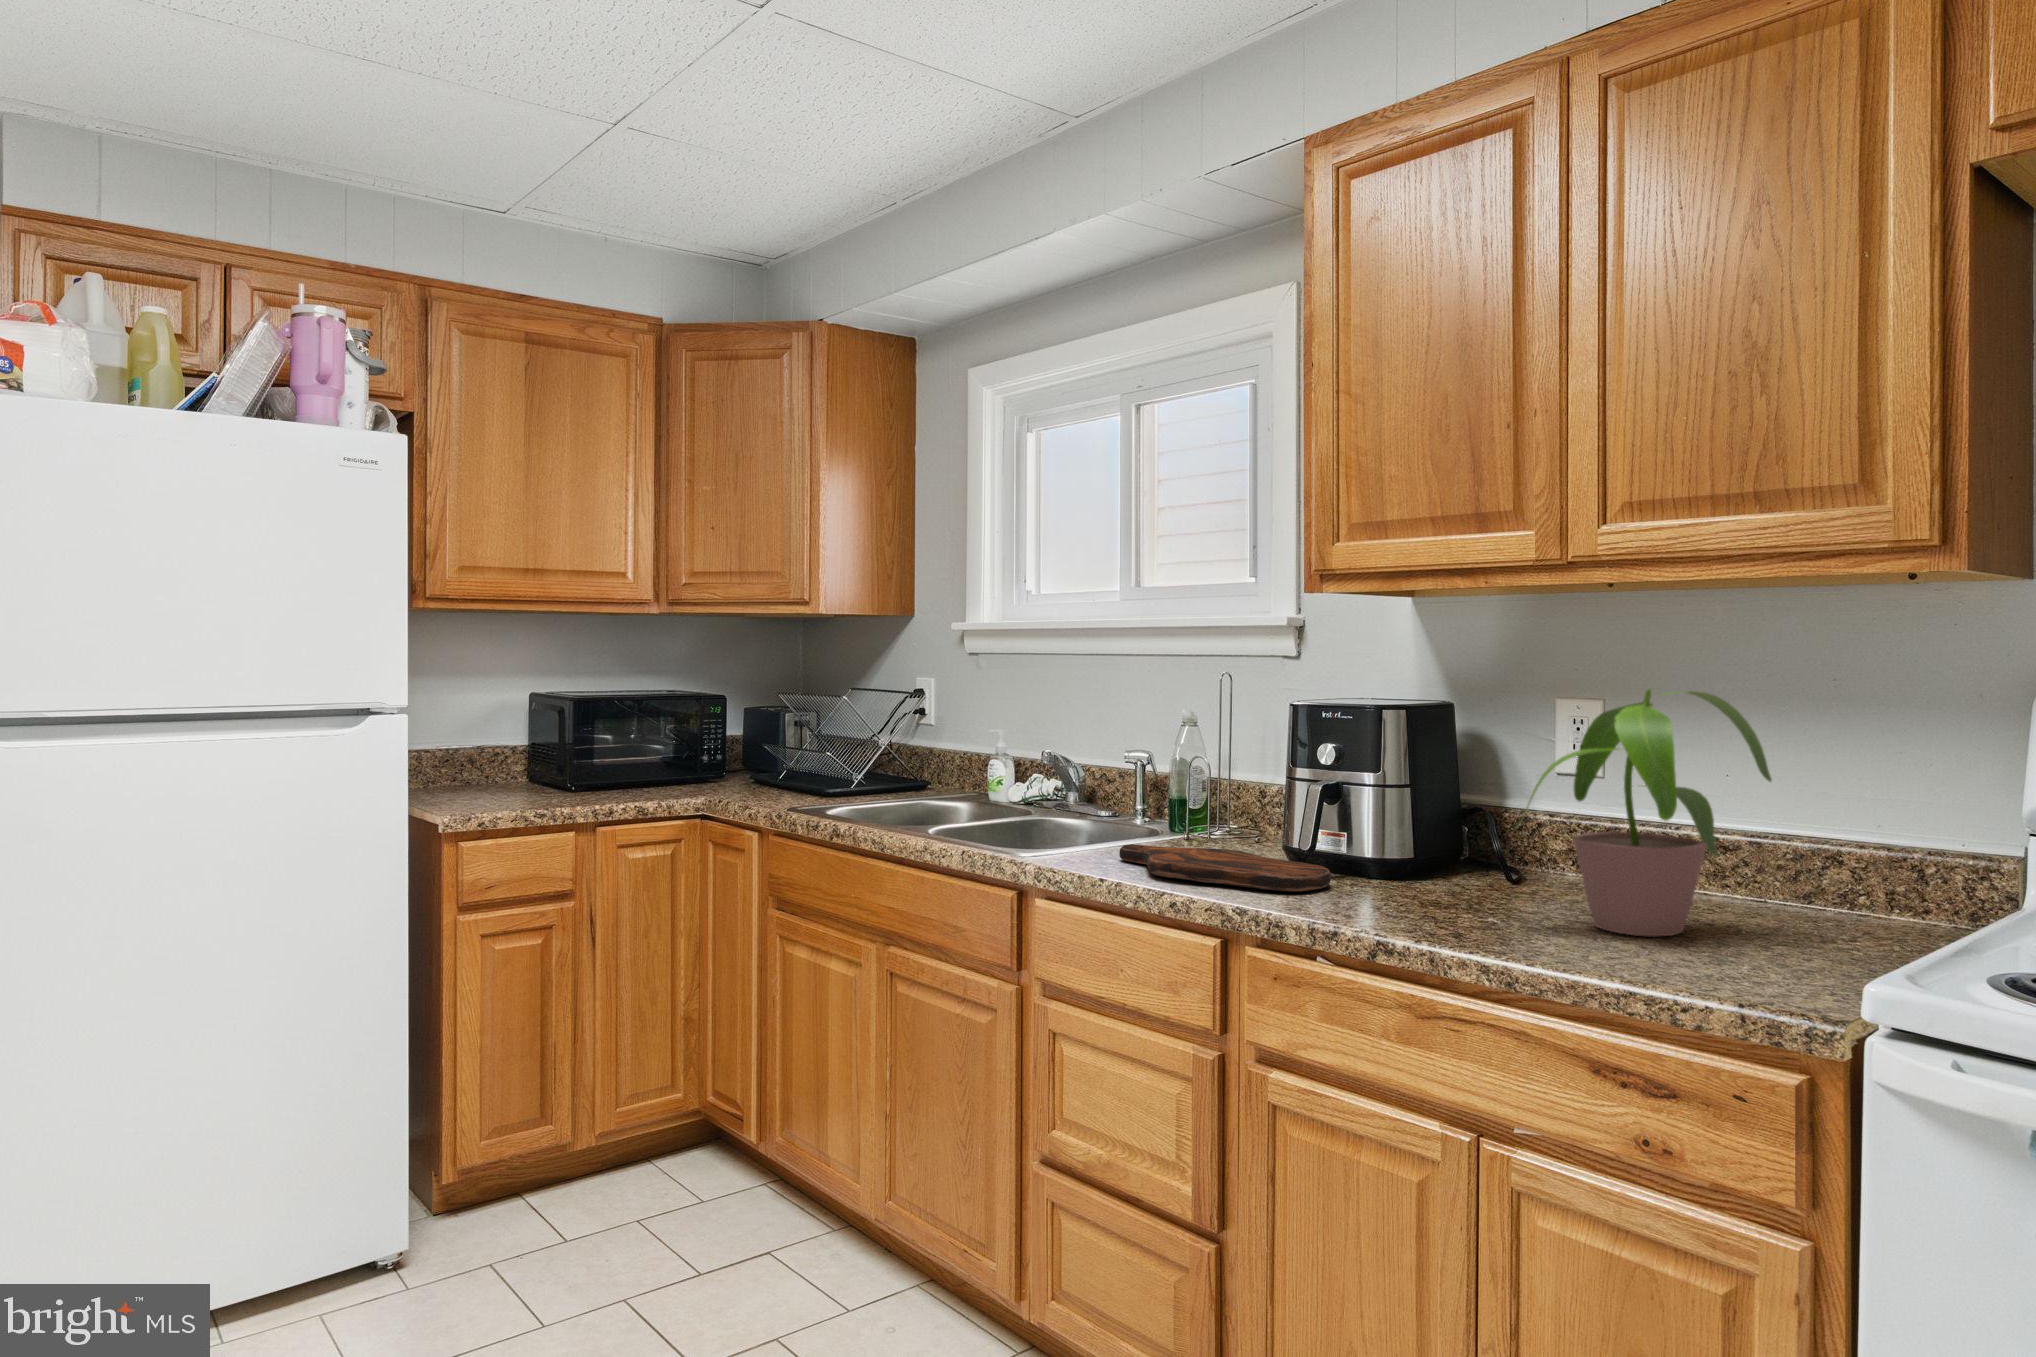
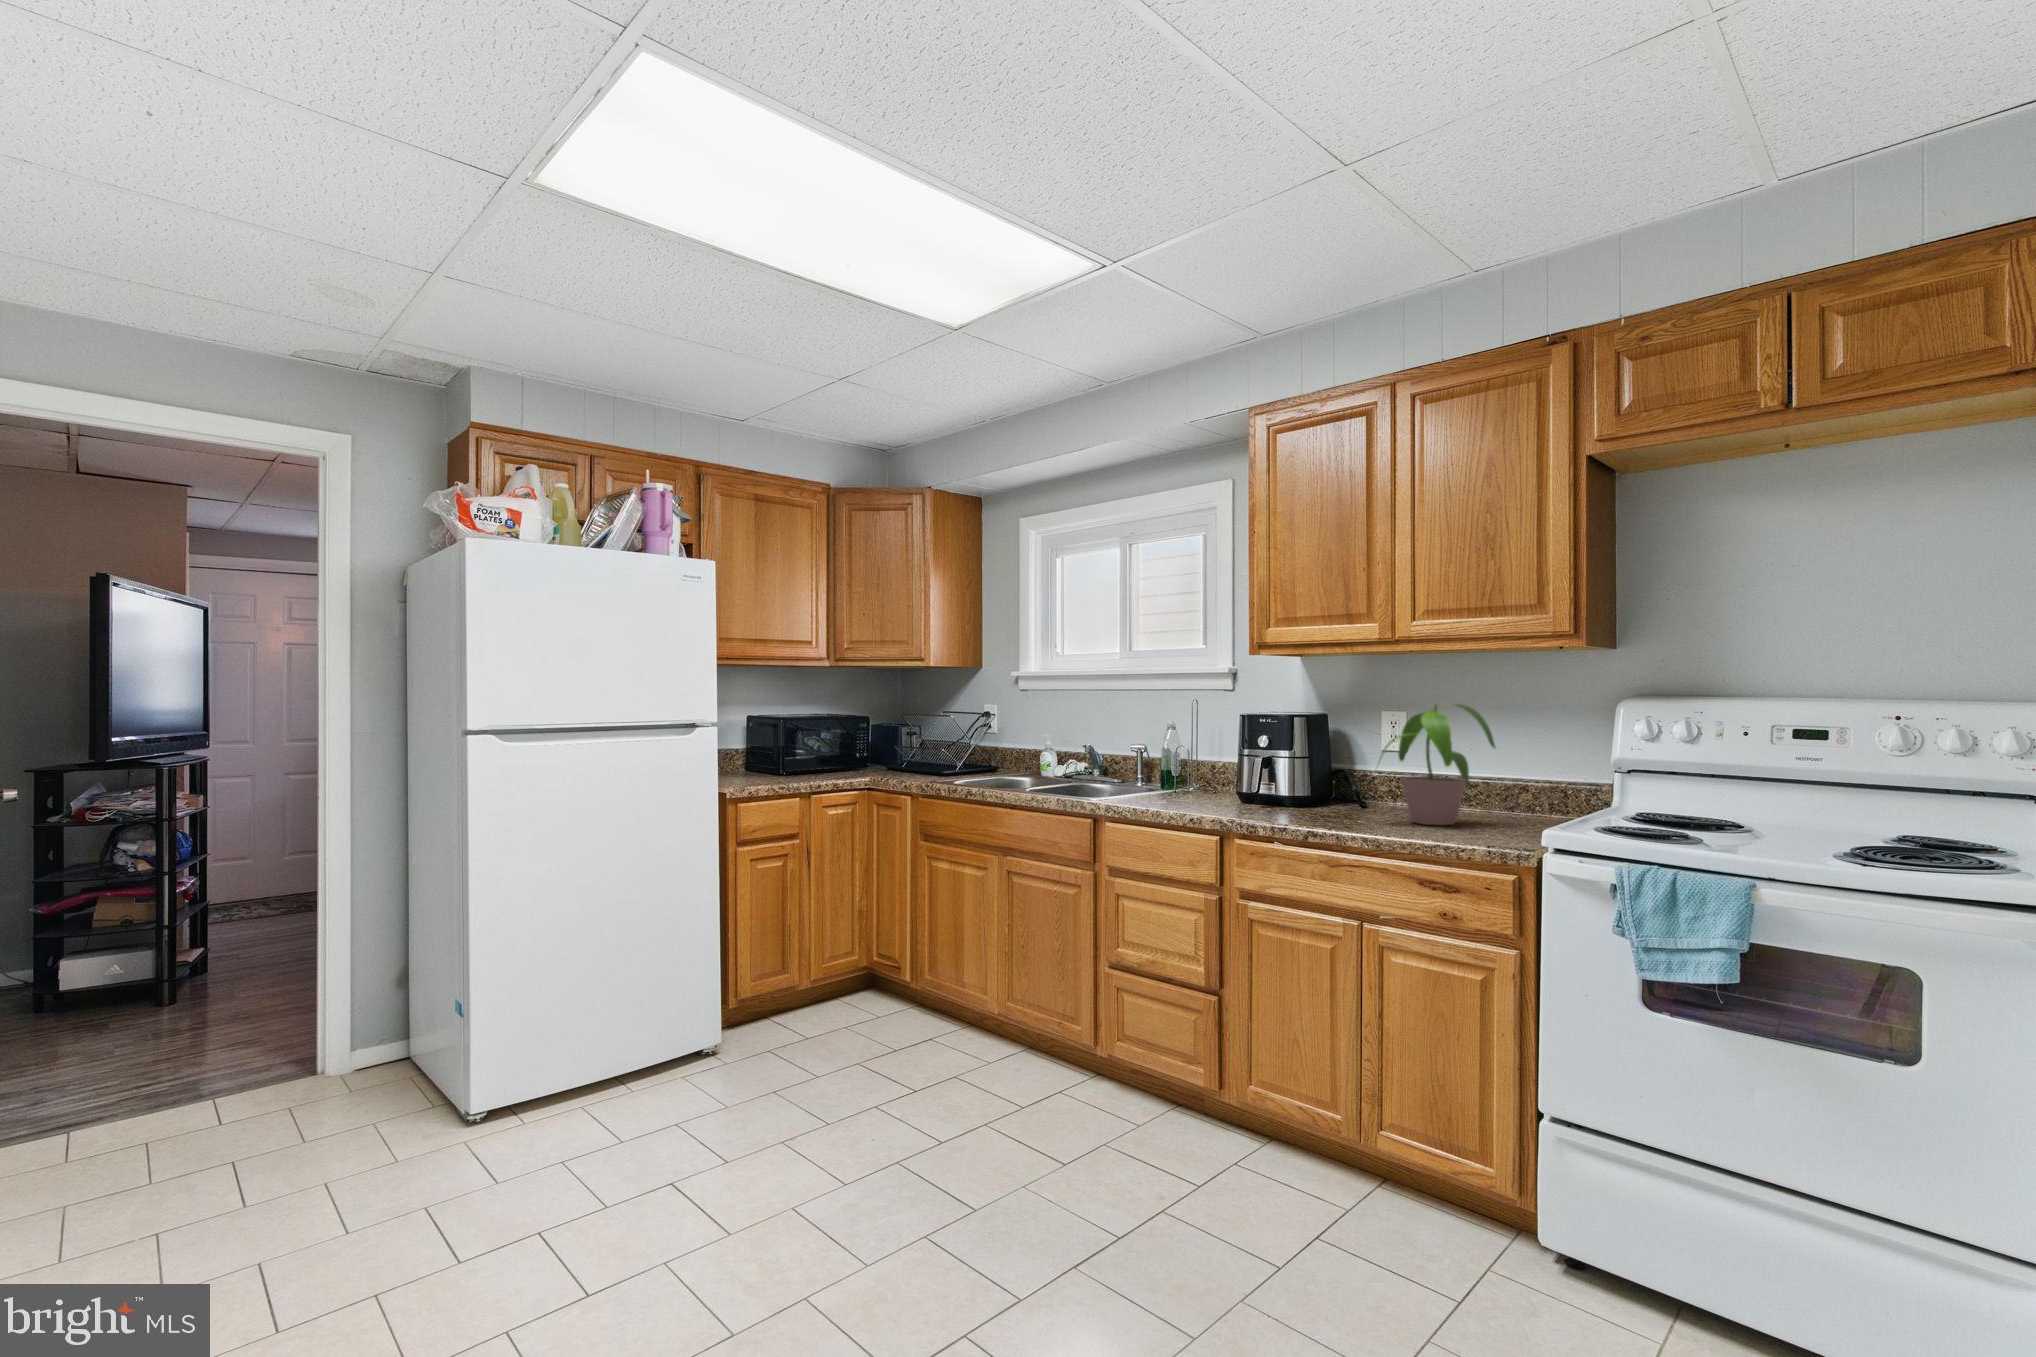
cutting board: present [1119,844,1331,892] -> none [1149,793,1271,812]

